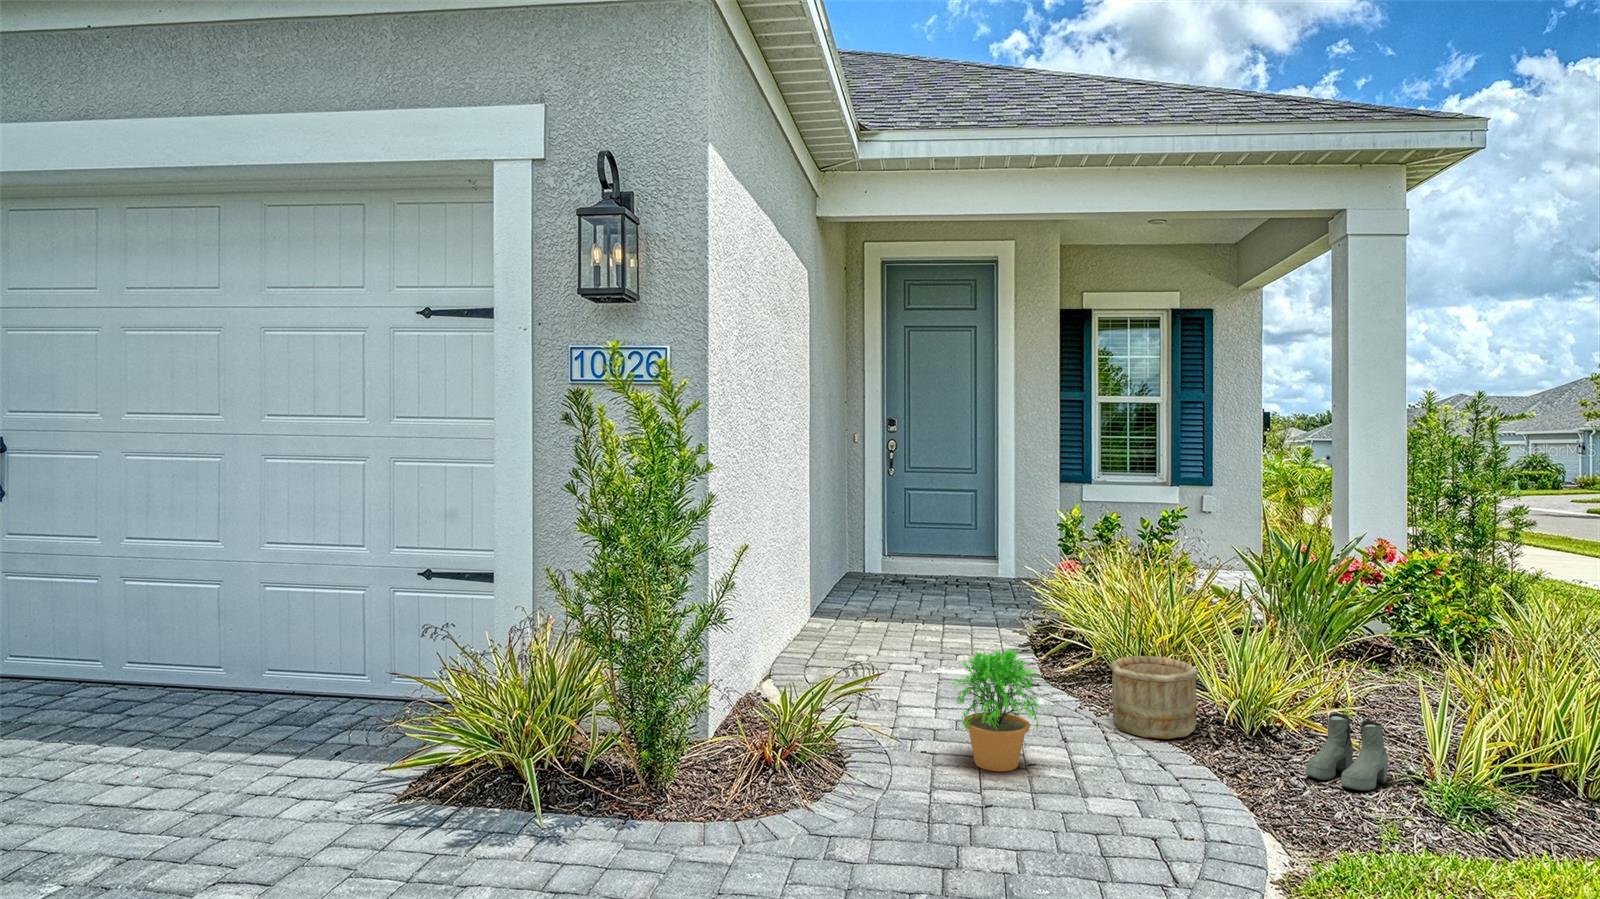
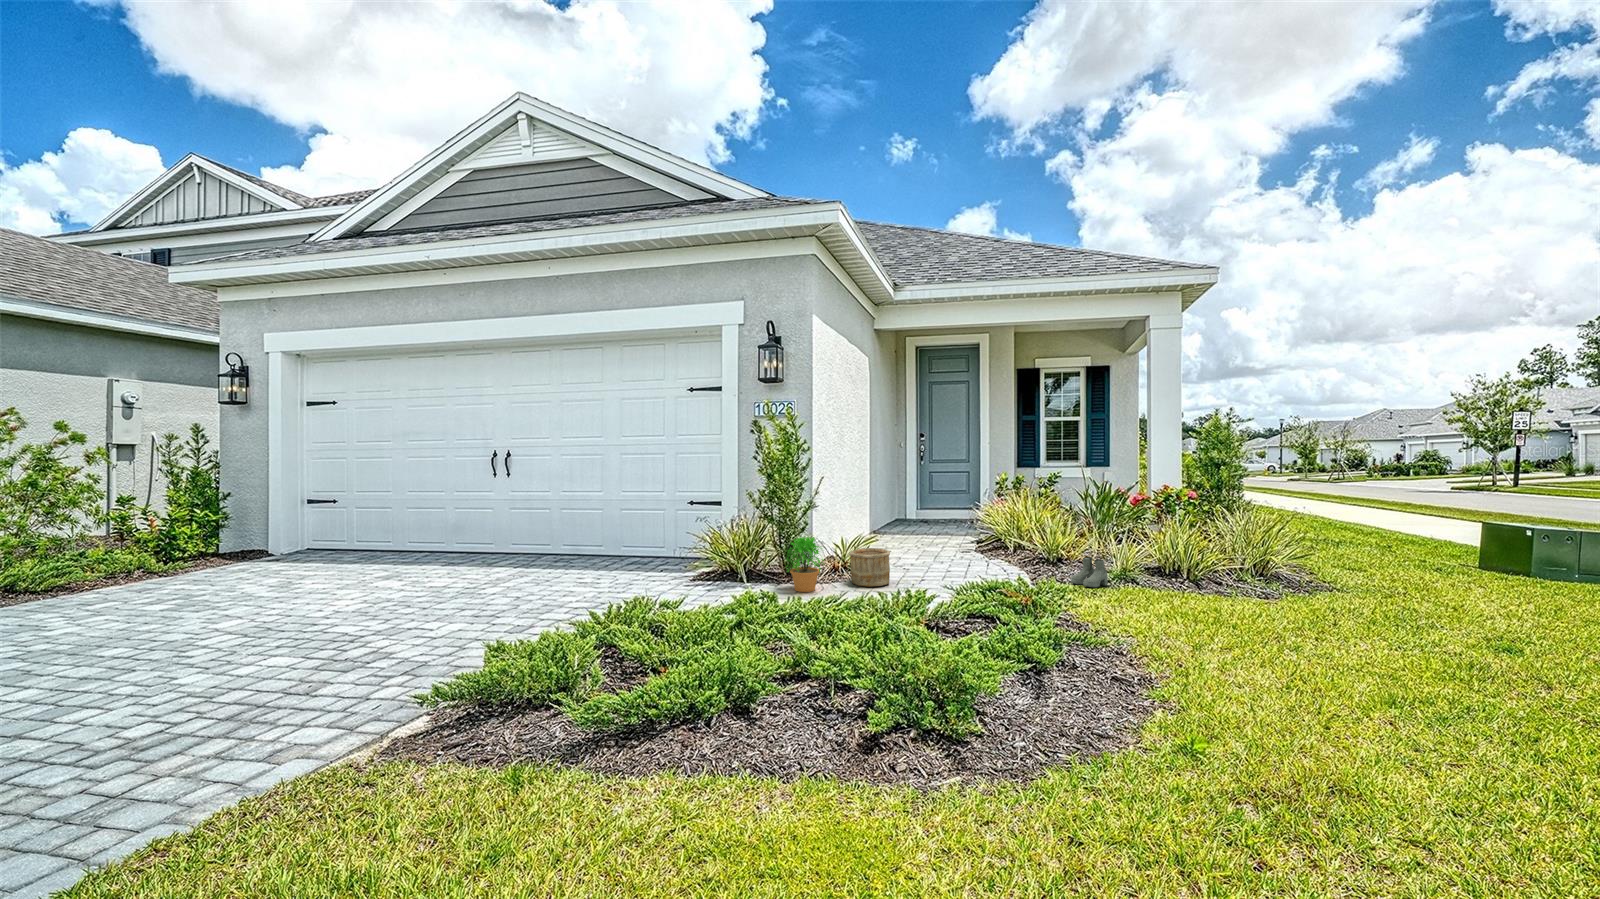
potted plant: present [953,649,1041,772] -> present [786,537,823,592]
wooden bucket: present [1110,656,1198,739] -> present [849,548,890,587]

